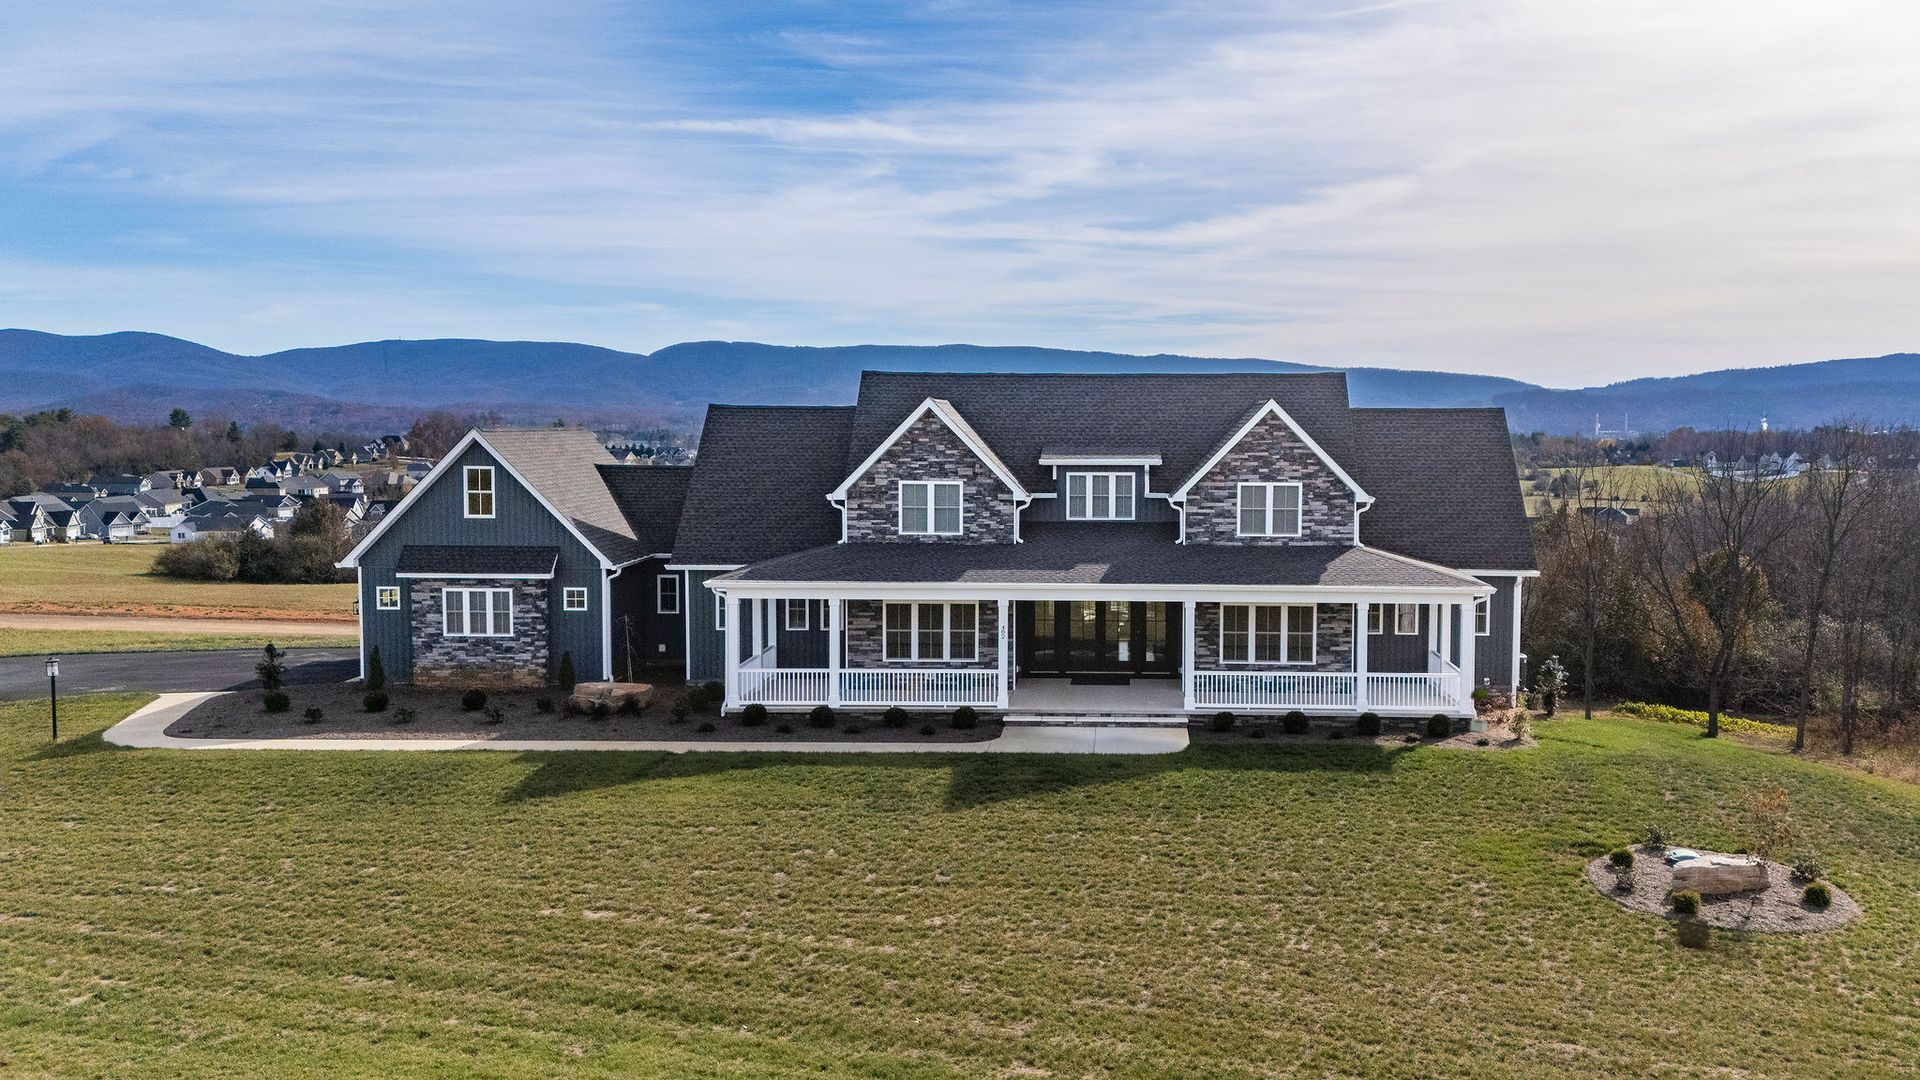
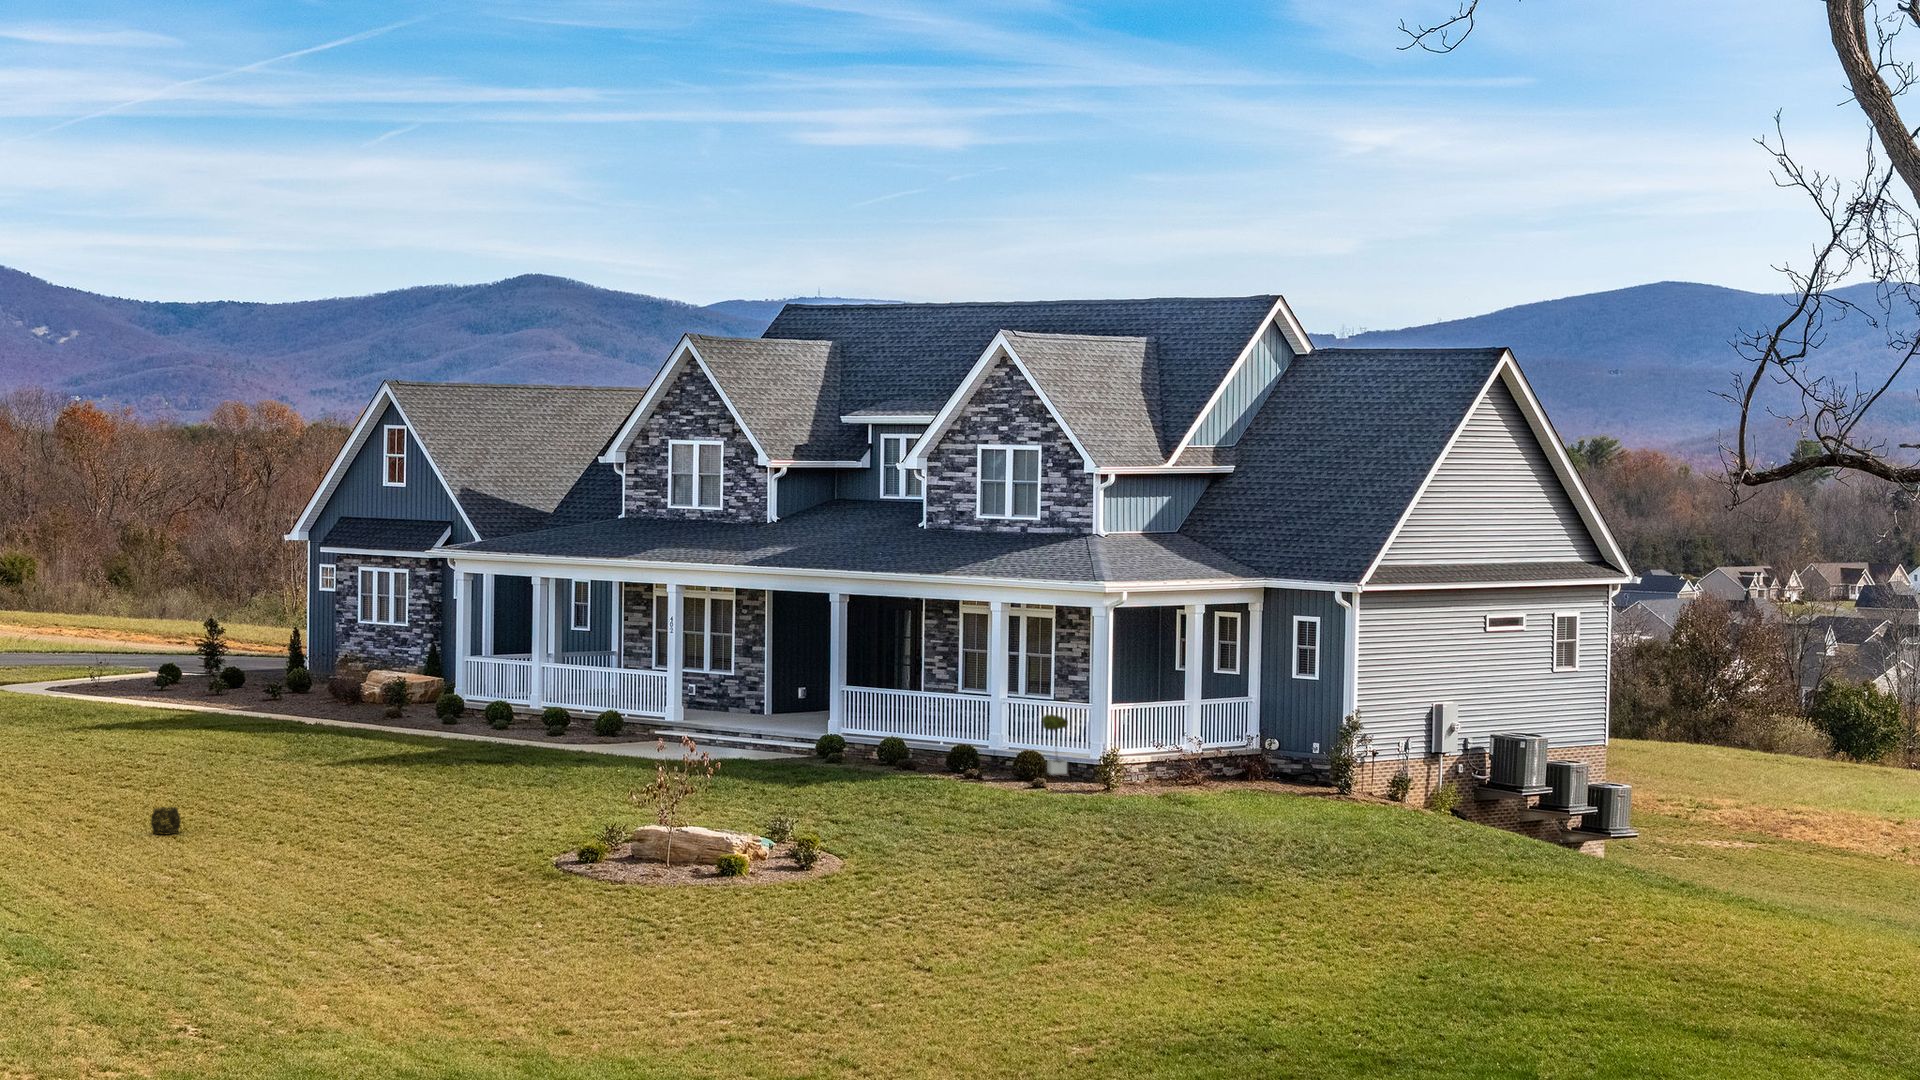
woven basket: present [1677,915,1710,947] -> present [151,807,181,835]

